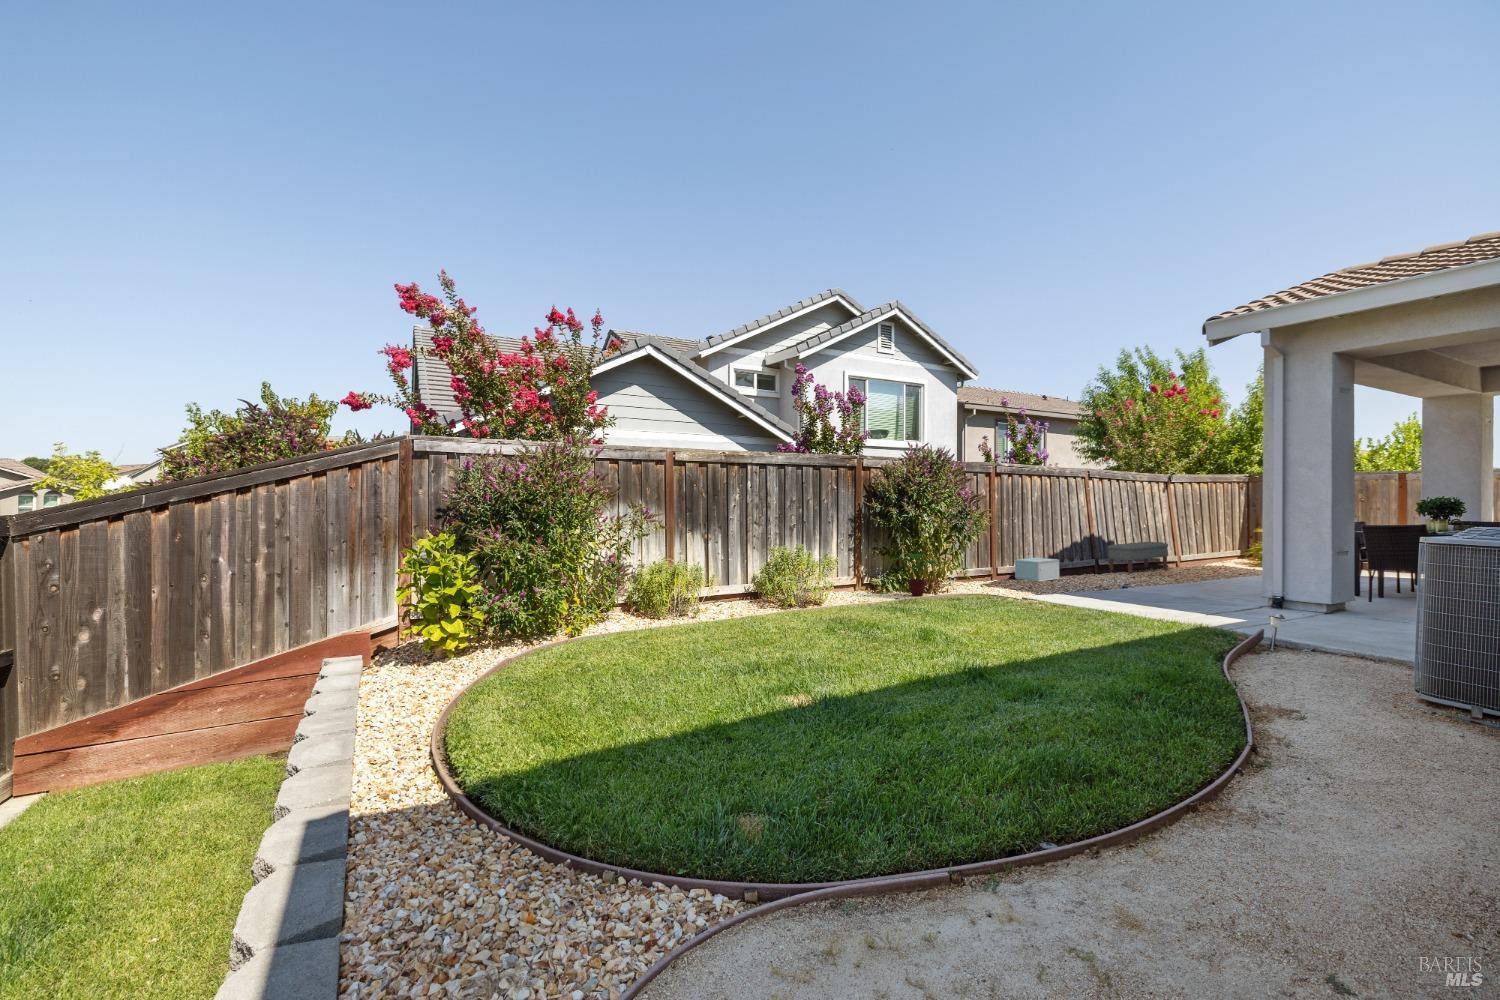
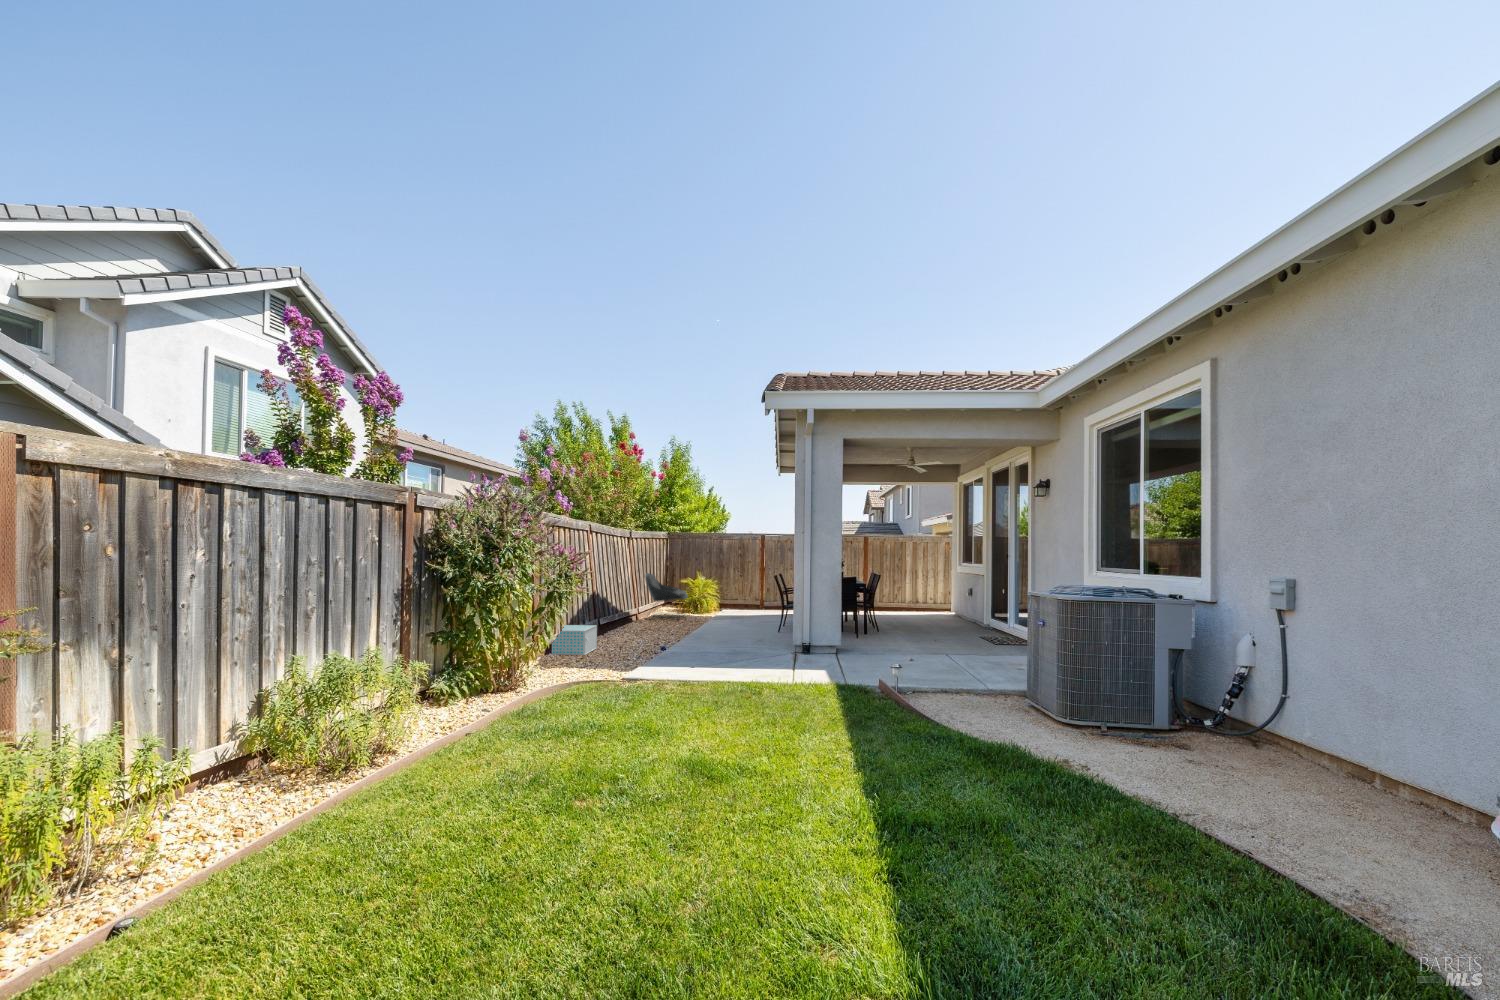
lounge chair: none [1178,520,1237,571] -> present [645,573,688,618]
bench: present [1107,542,1168,573] -> none [608,596,651,633]
potted plant: present [890,554,938,596] -> none [472,638,546,705]

